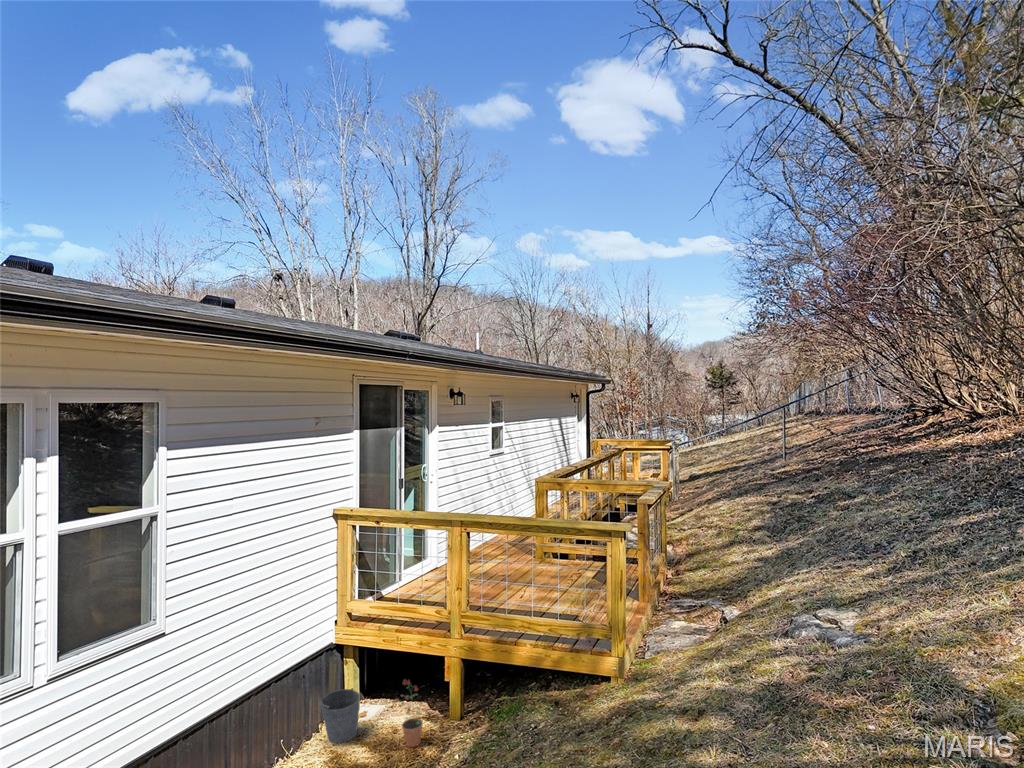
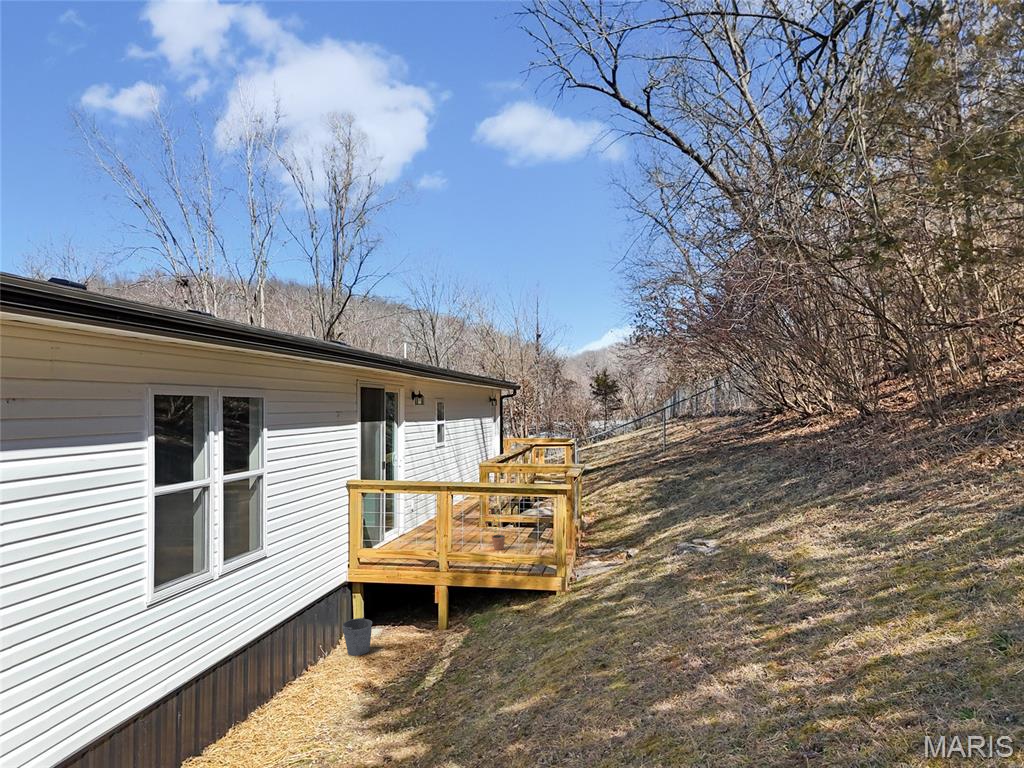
potted plant: present [393,679,423,747] -> present [485,510,506,550]

